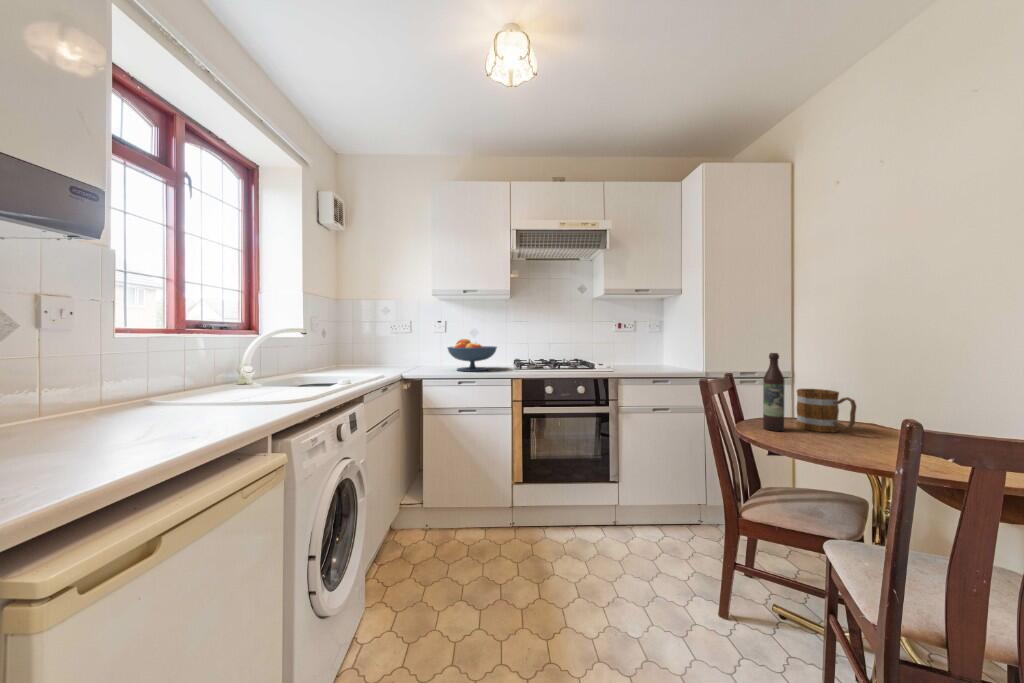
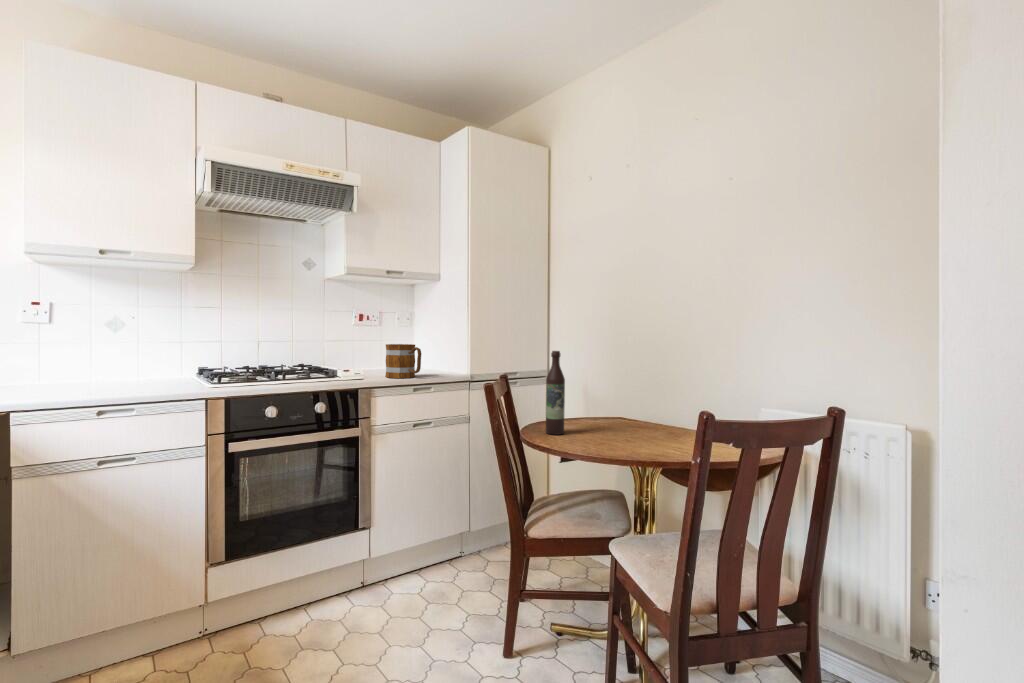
fruit bowl: present [448,339,497,371] -> none [49,331,166,390]
mug: present [796,389,856,432] -> present [385,344,421,378]

